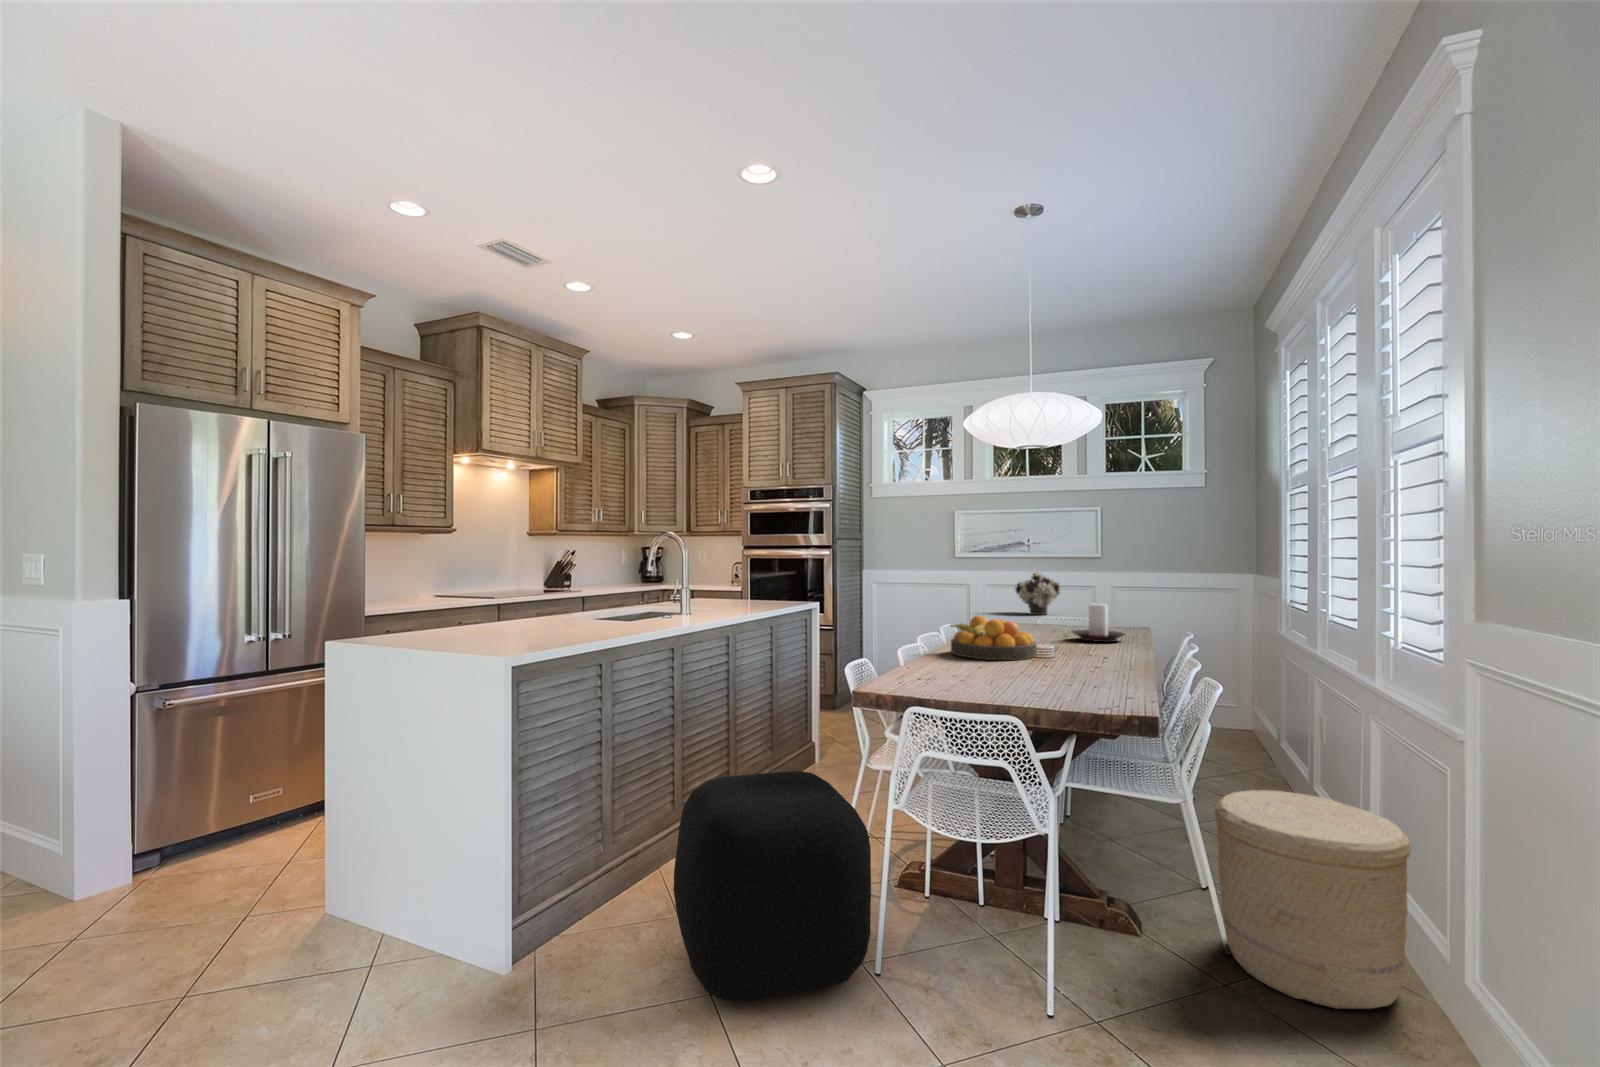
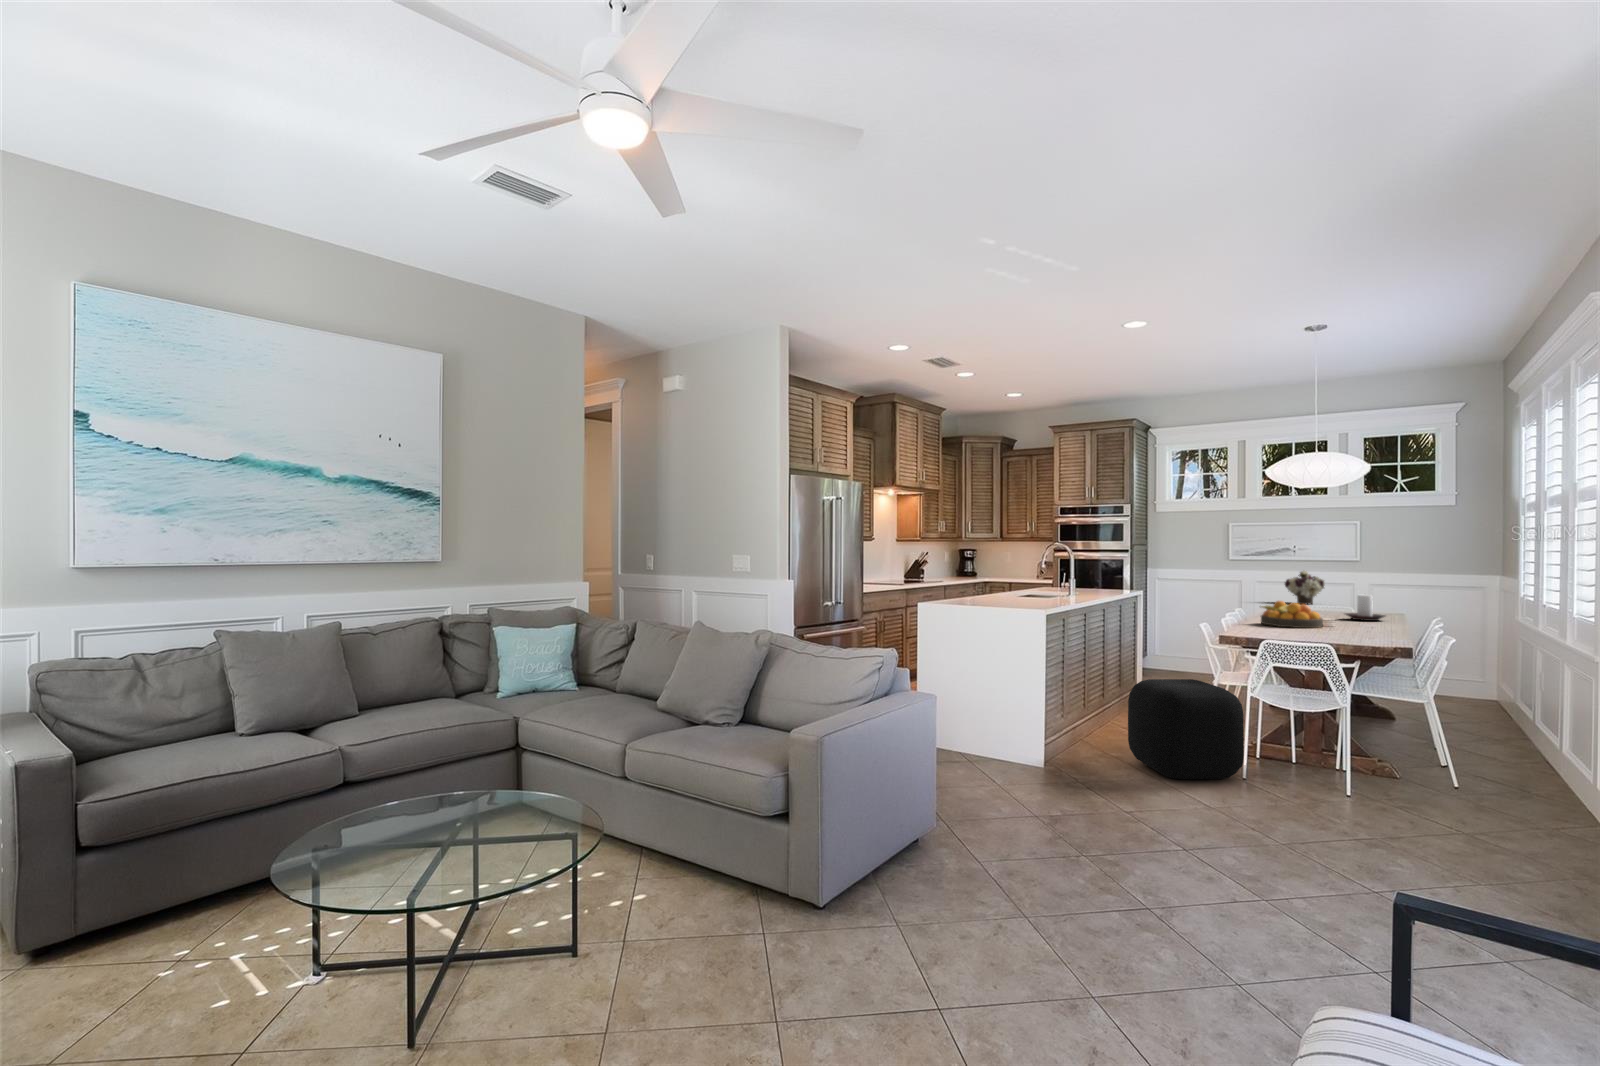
woven basket: present [1215,790,1411,1009] -> none [1448,702,1569,806]

